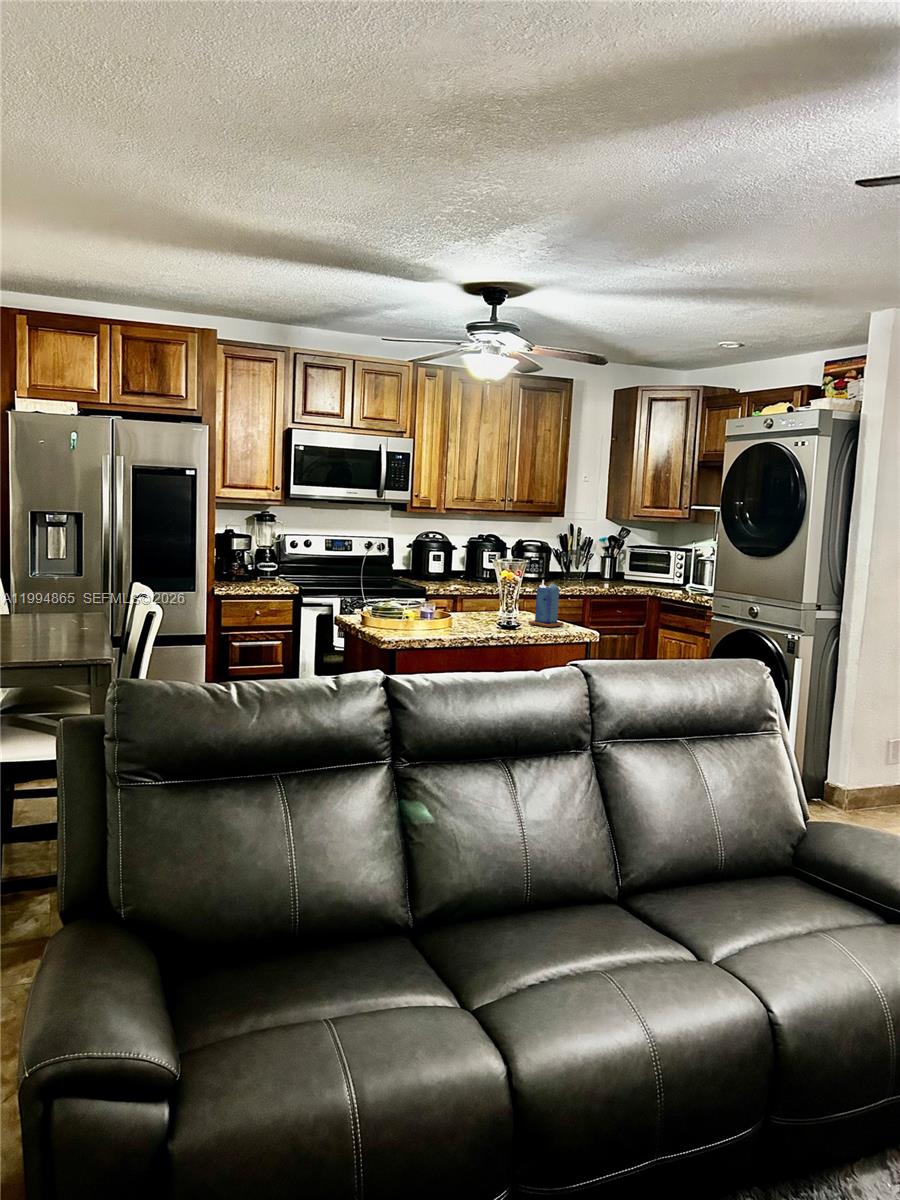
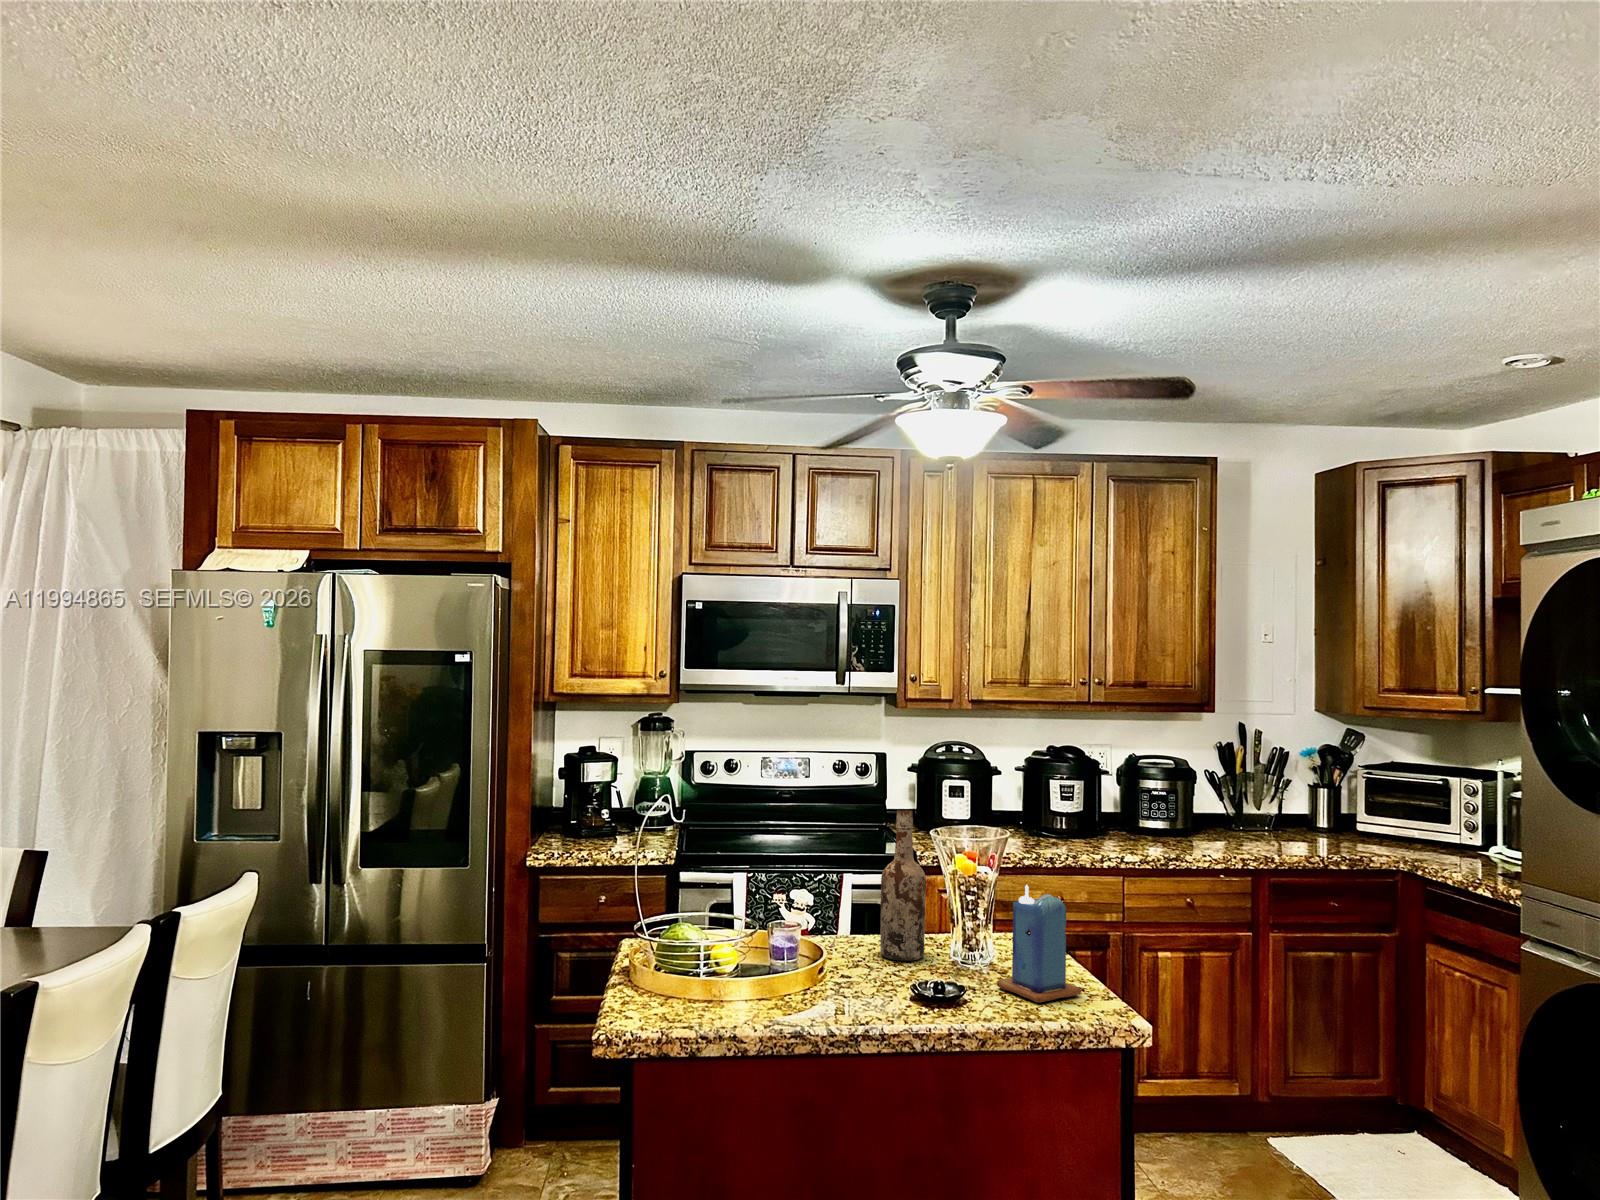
wine bottle: none [467,550,489,618] -> present [880,809,926,961]

